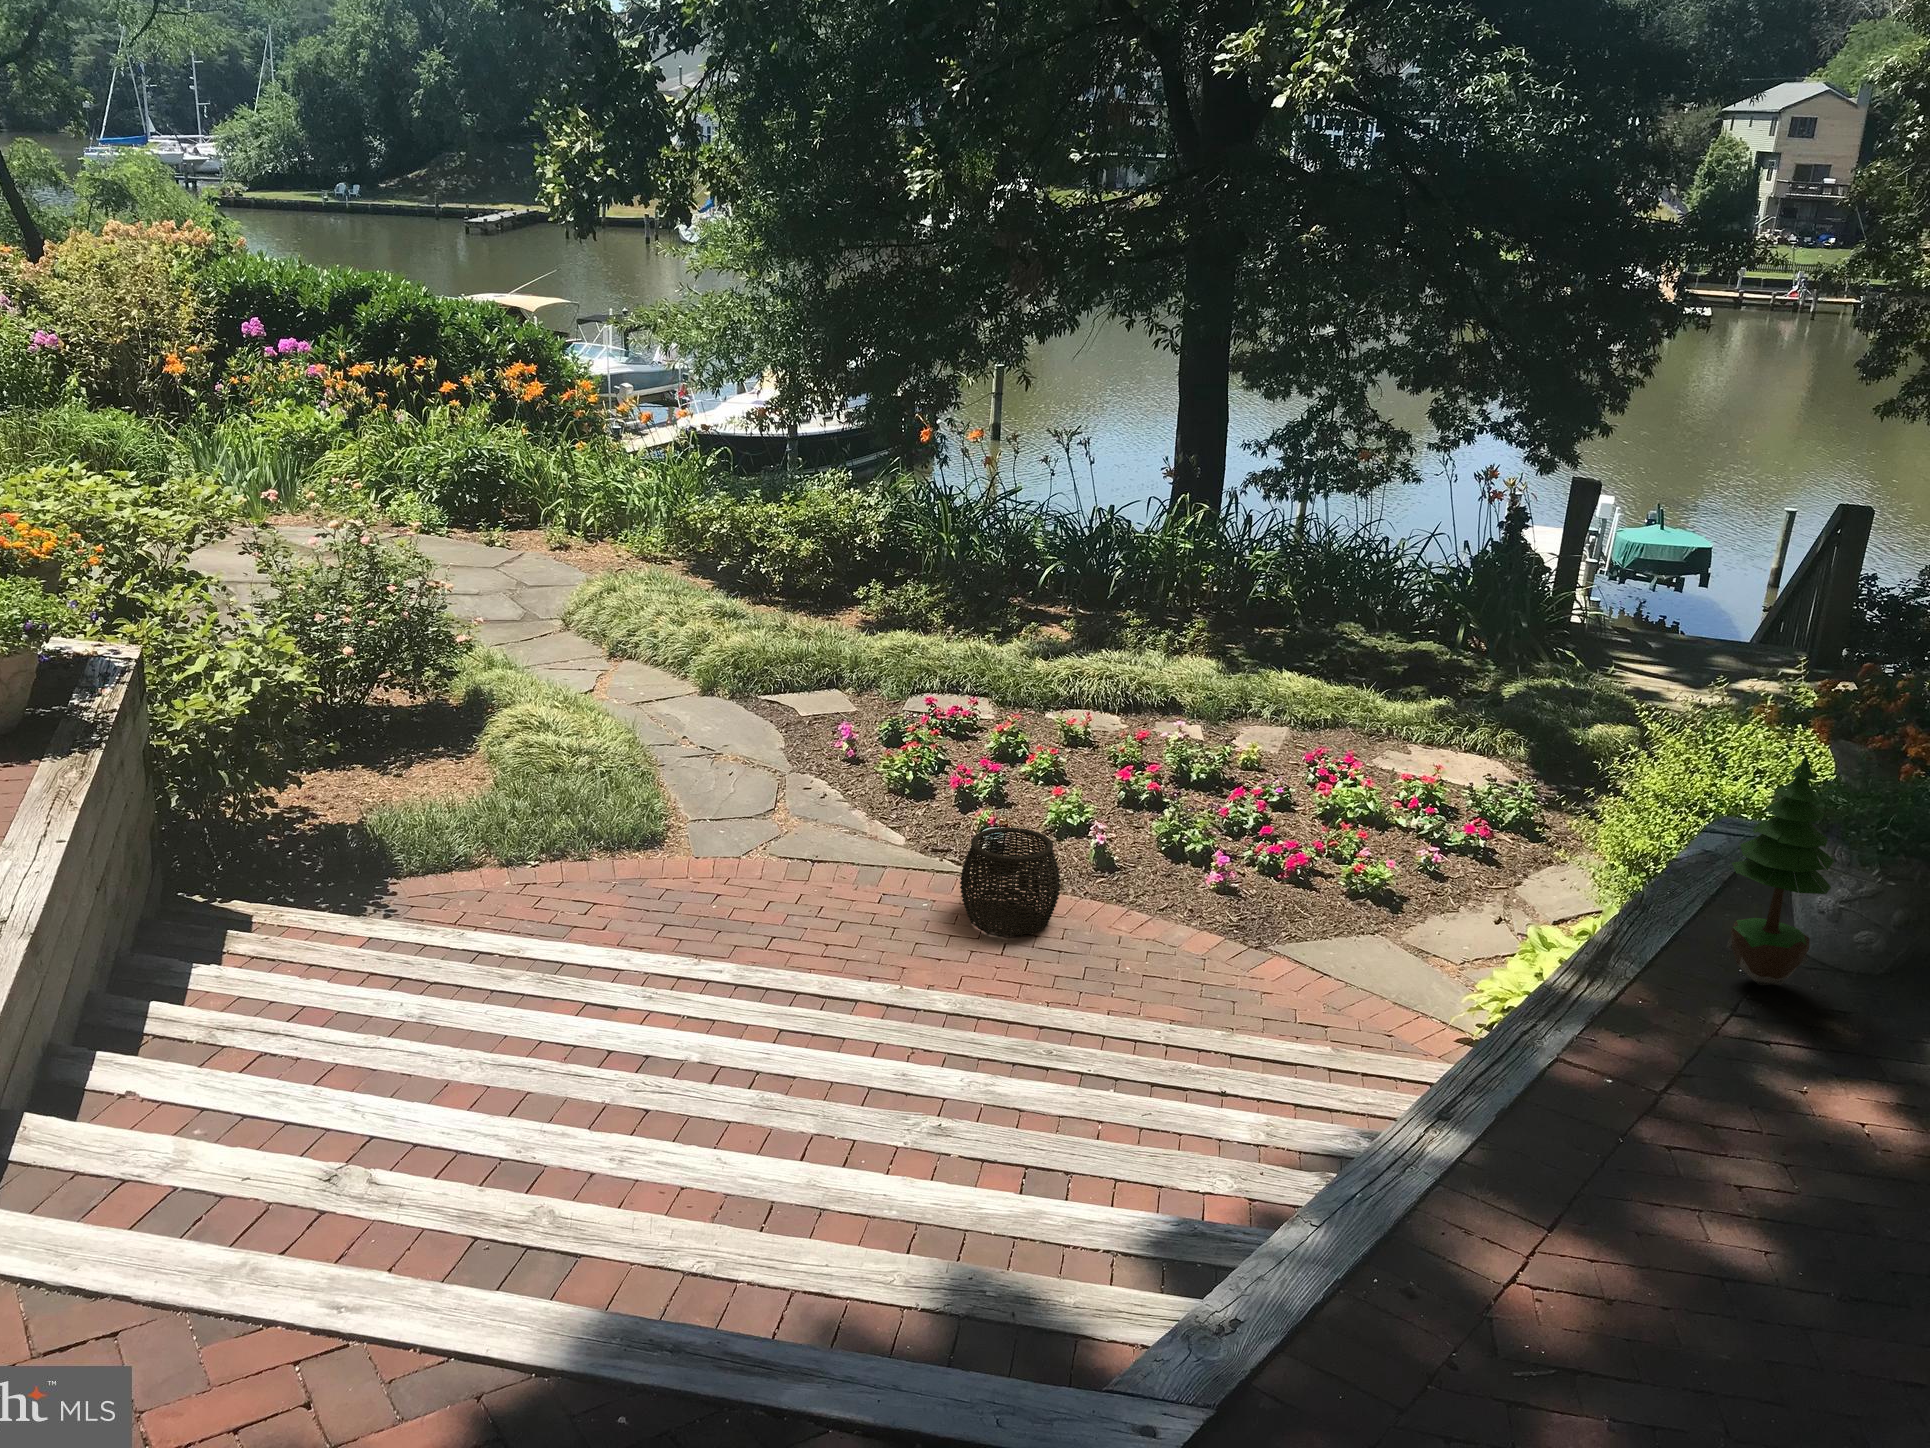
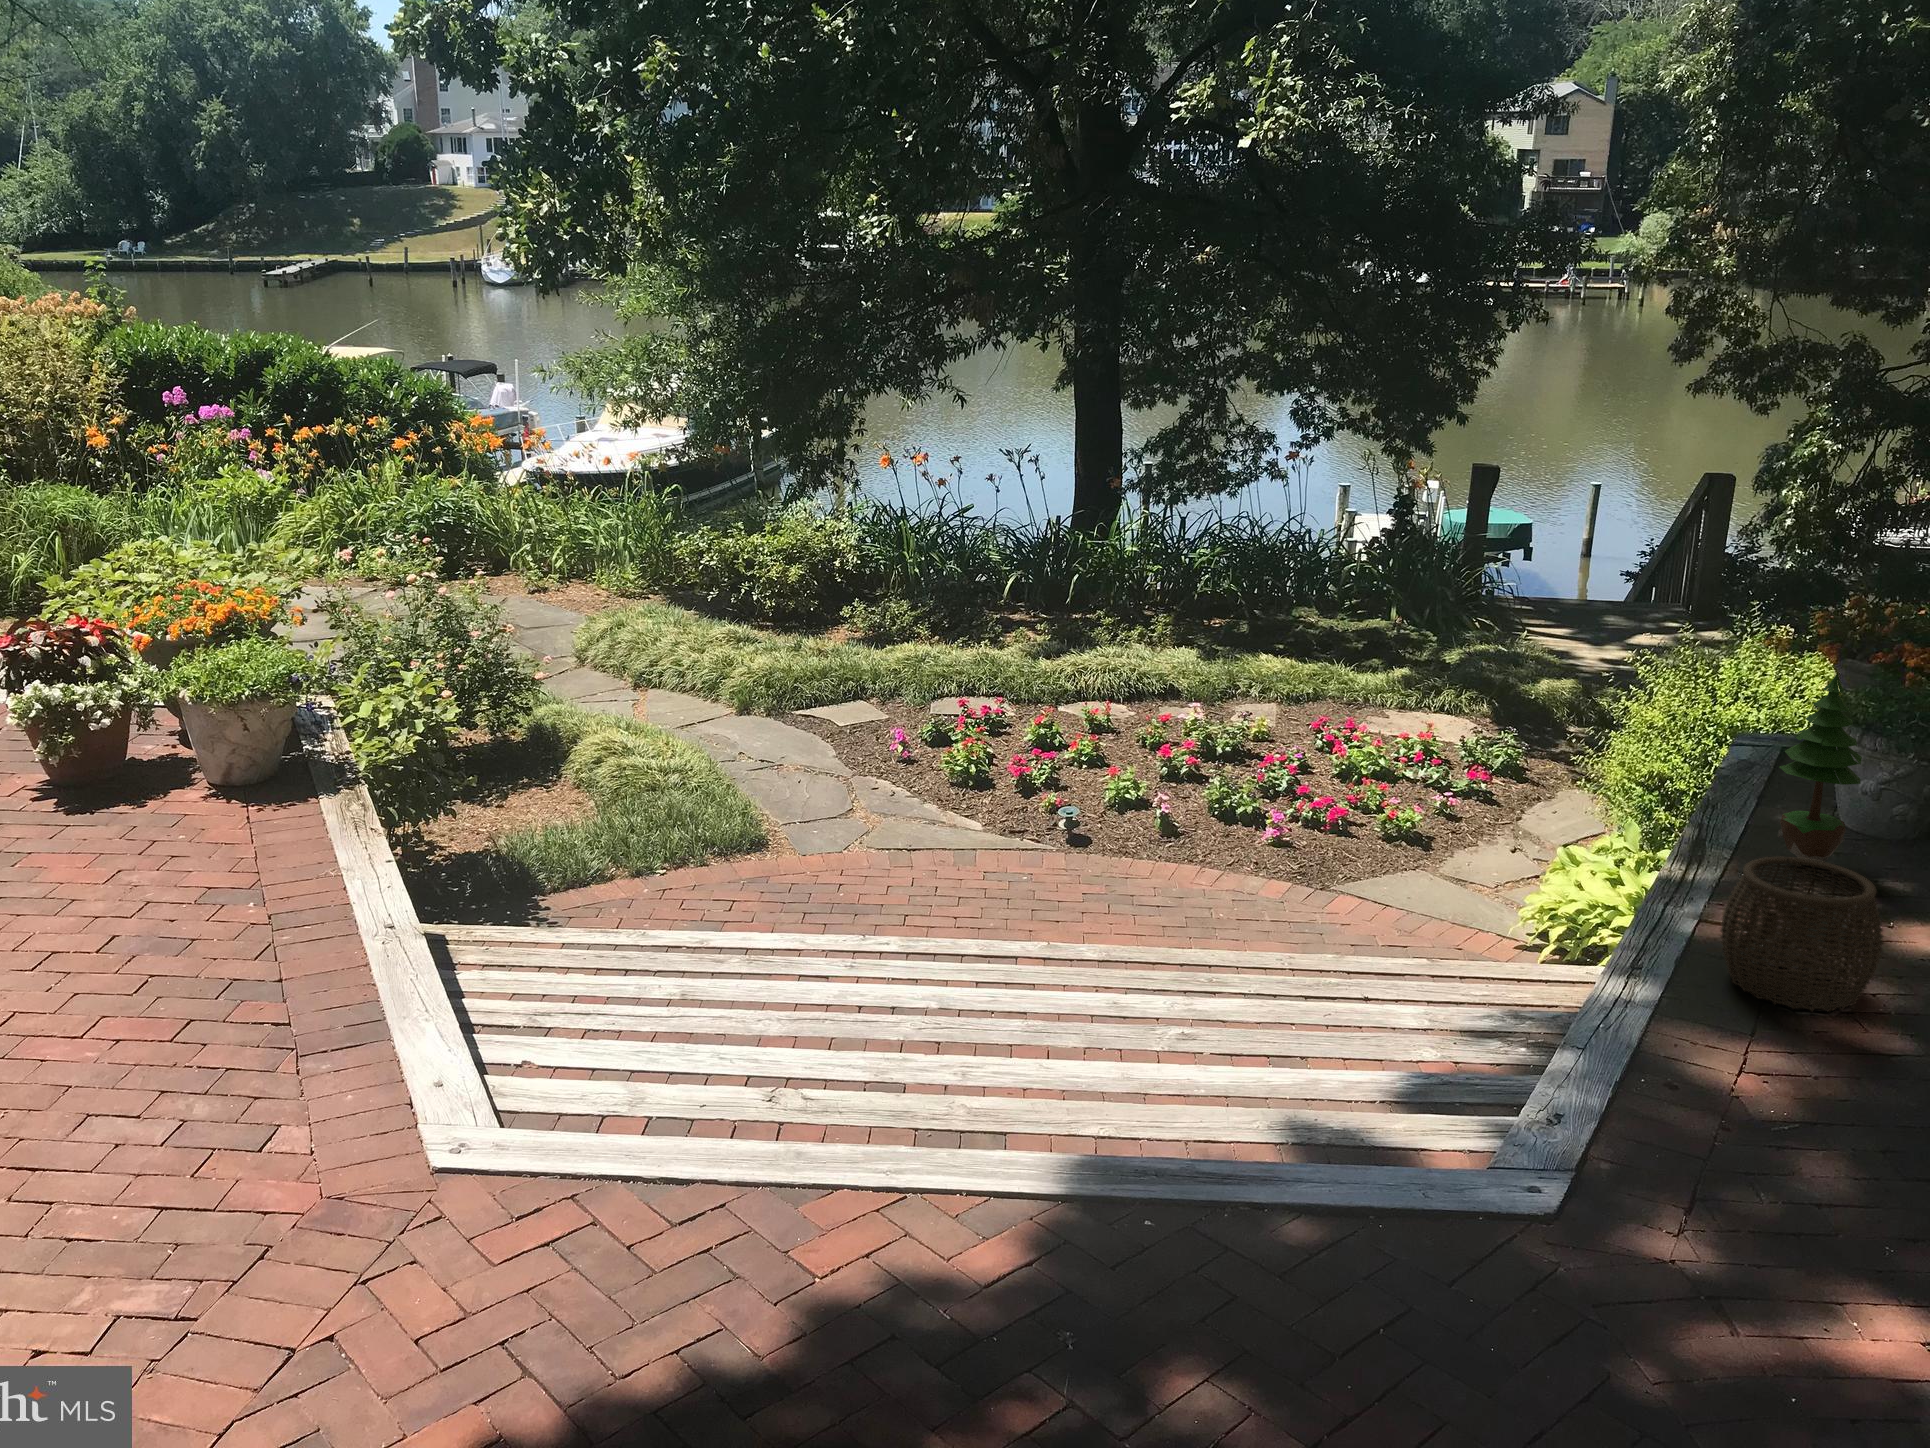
woven basket: present [960,827,1061,937] -> present [1720,857,1883,1011]

